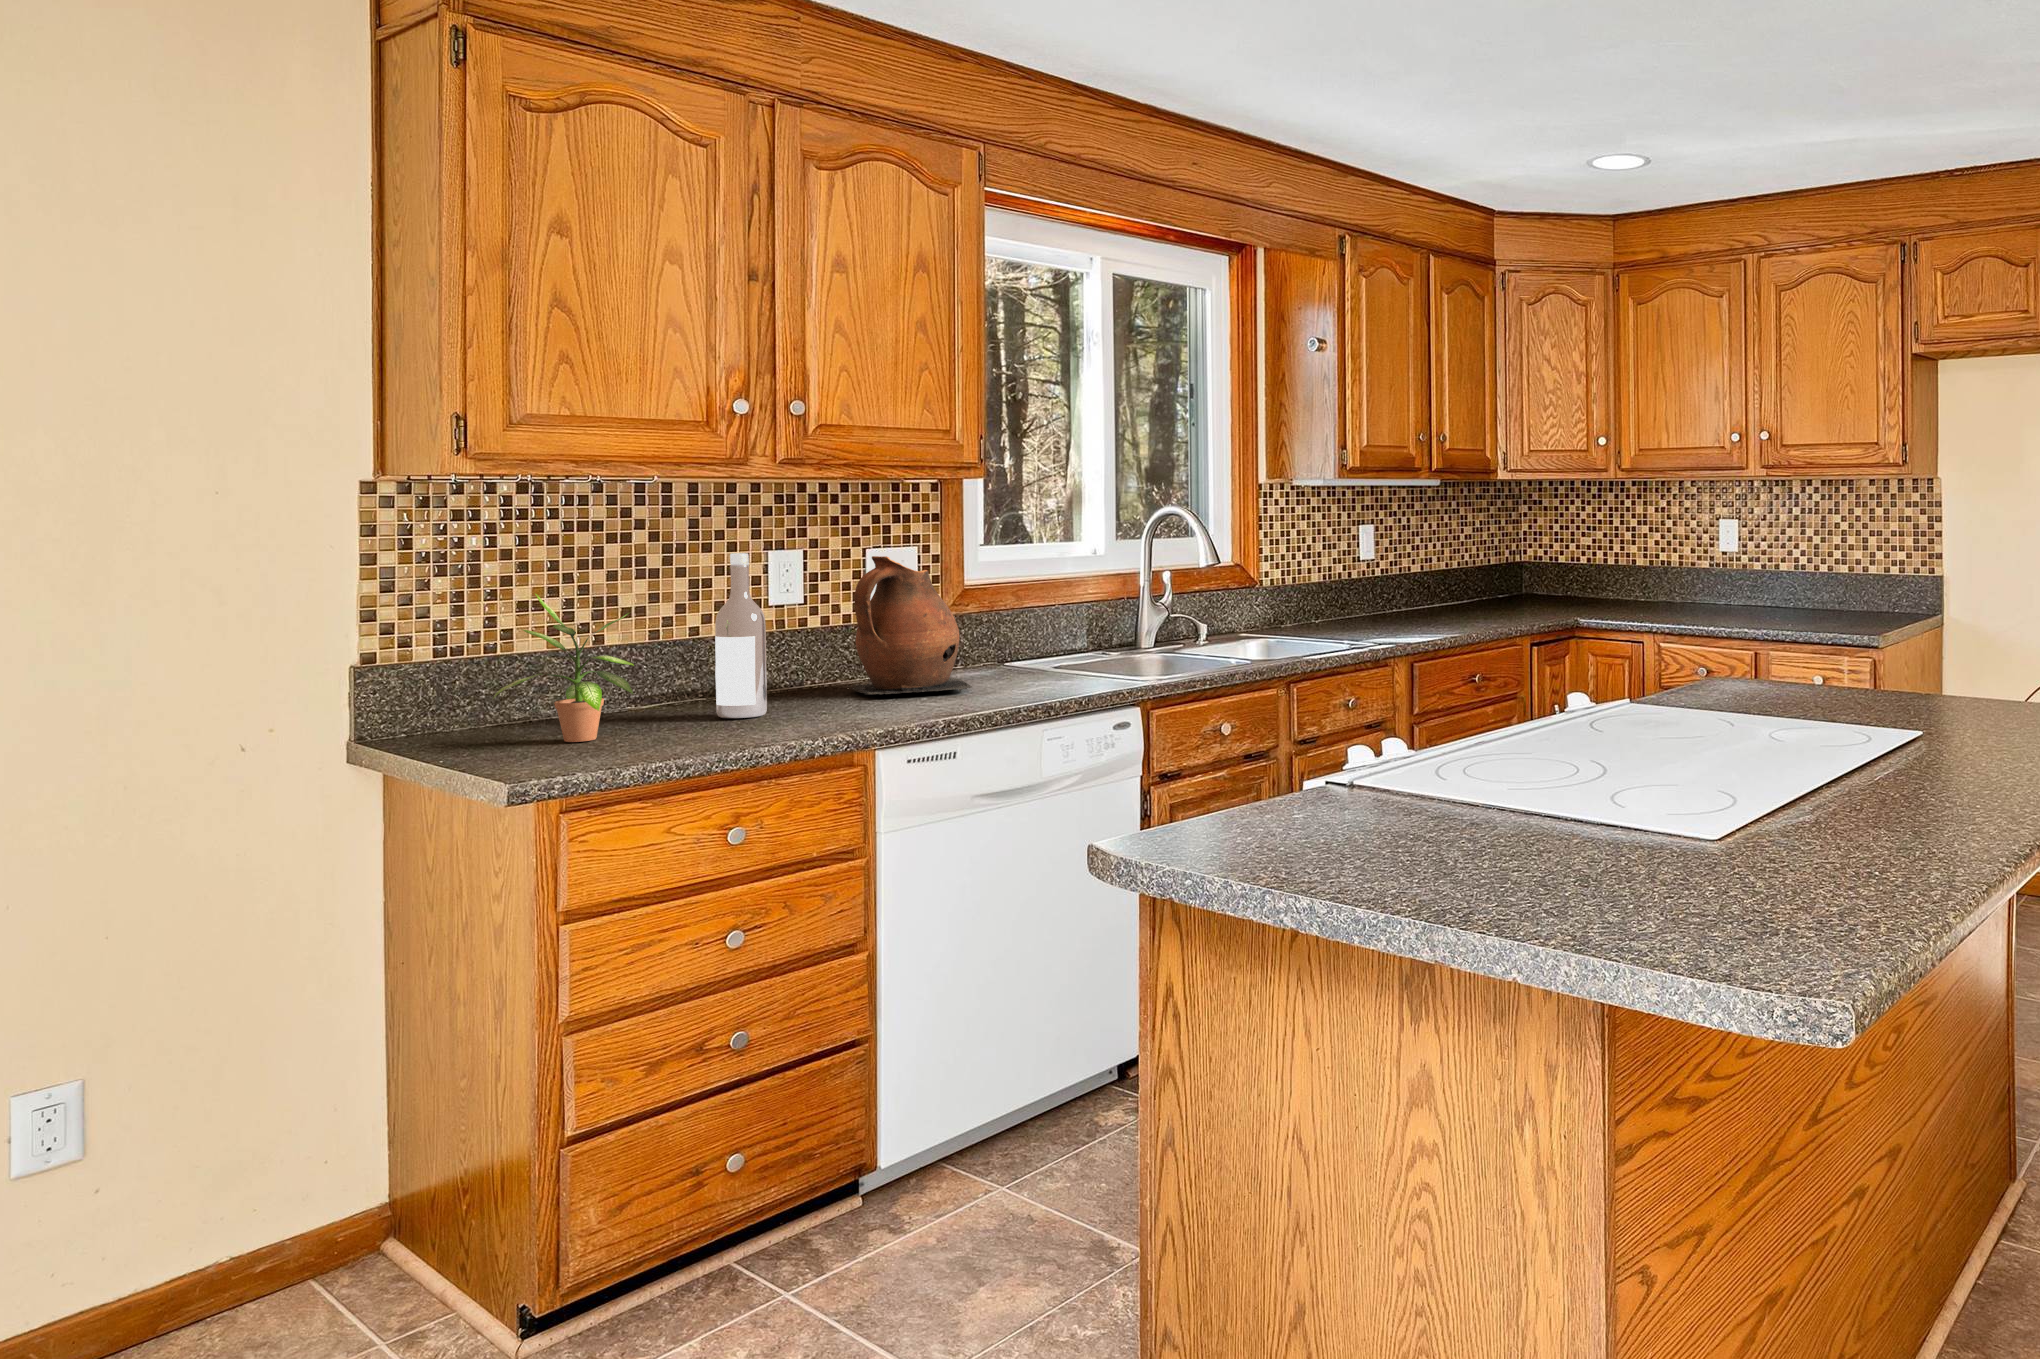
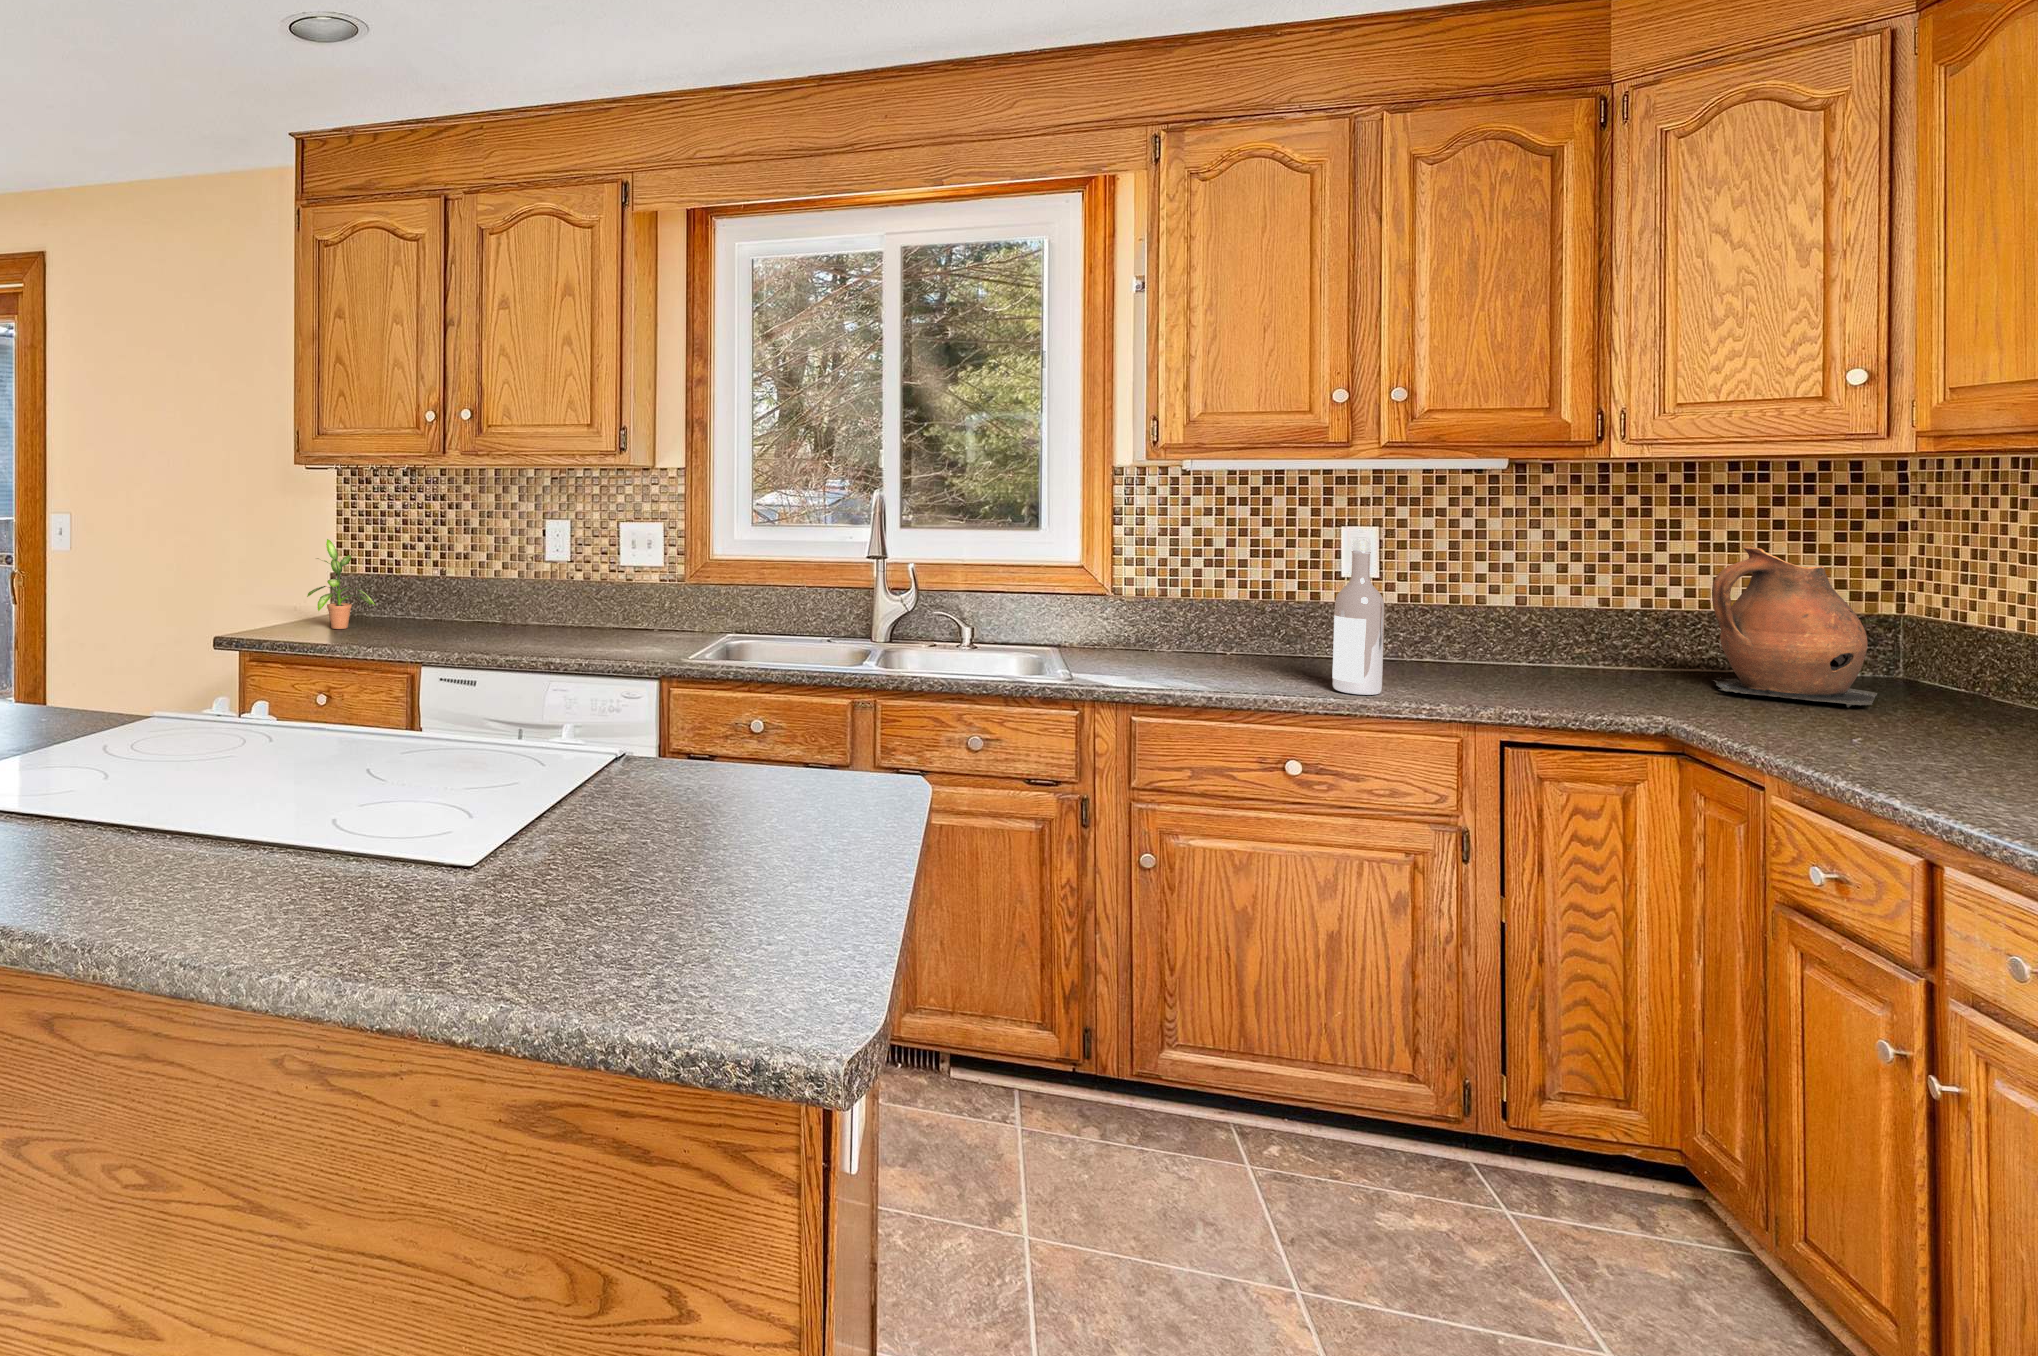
wine bottle: present [715,553,767,718] -> present [1332,540,1384,695]
ceramic pitcher: present [848,556,972,695] -> present [1712,547,1878,707]

